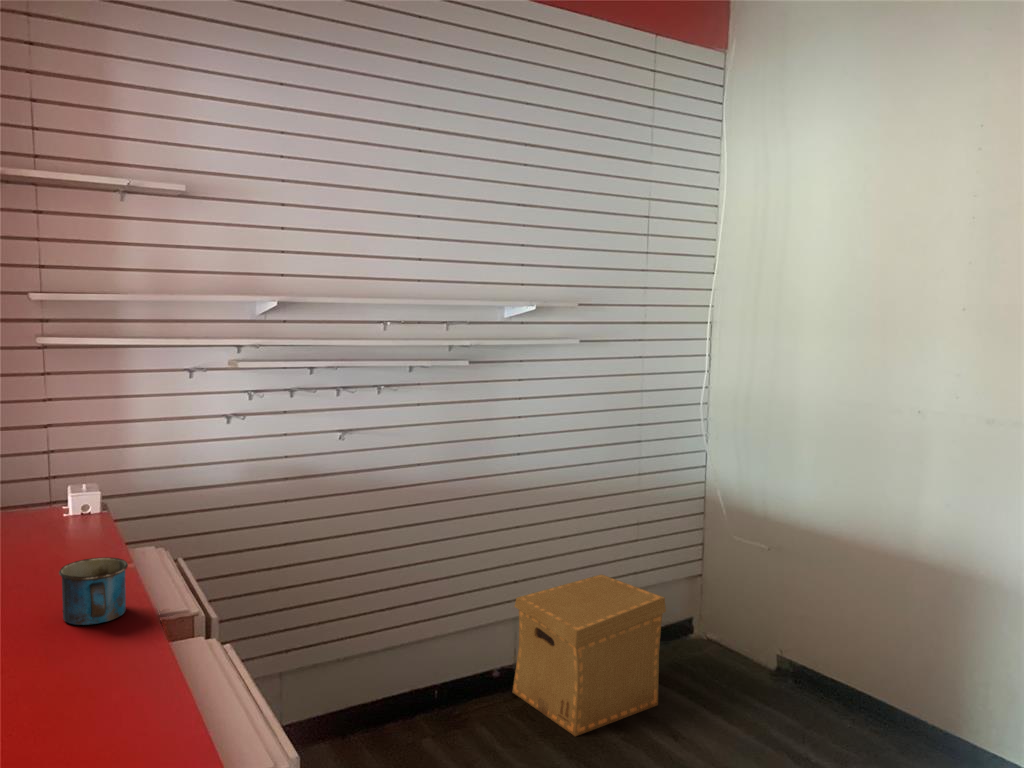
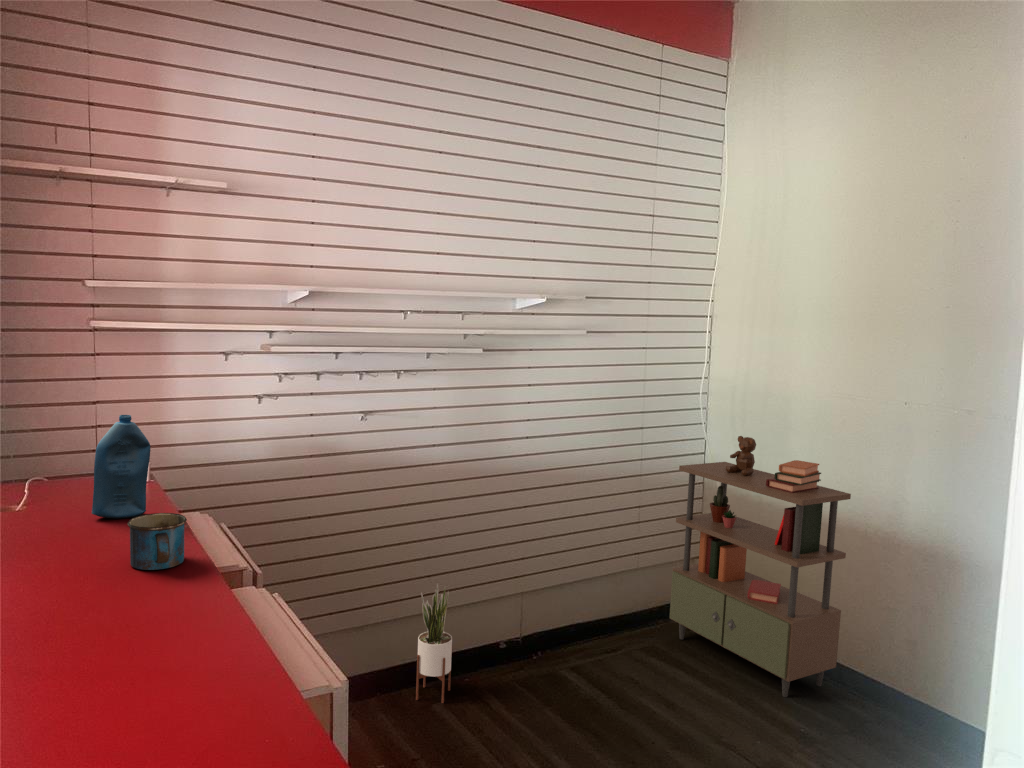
bottle: none [29,444,96,559] -> present [92,415,151,519]
shelving unit: none [671,449,863,729] -> present [670,436,851,697]
cardboard box: present [513,575,666,736] -> none [520,553,665,701]
potted plant: none [401,613,439,742] -> present [416,584,452,703]

